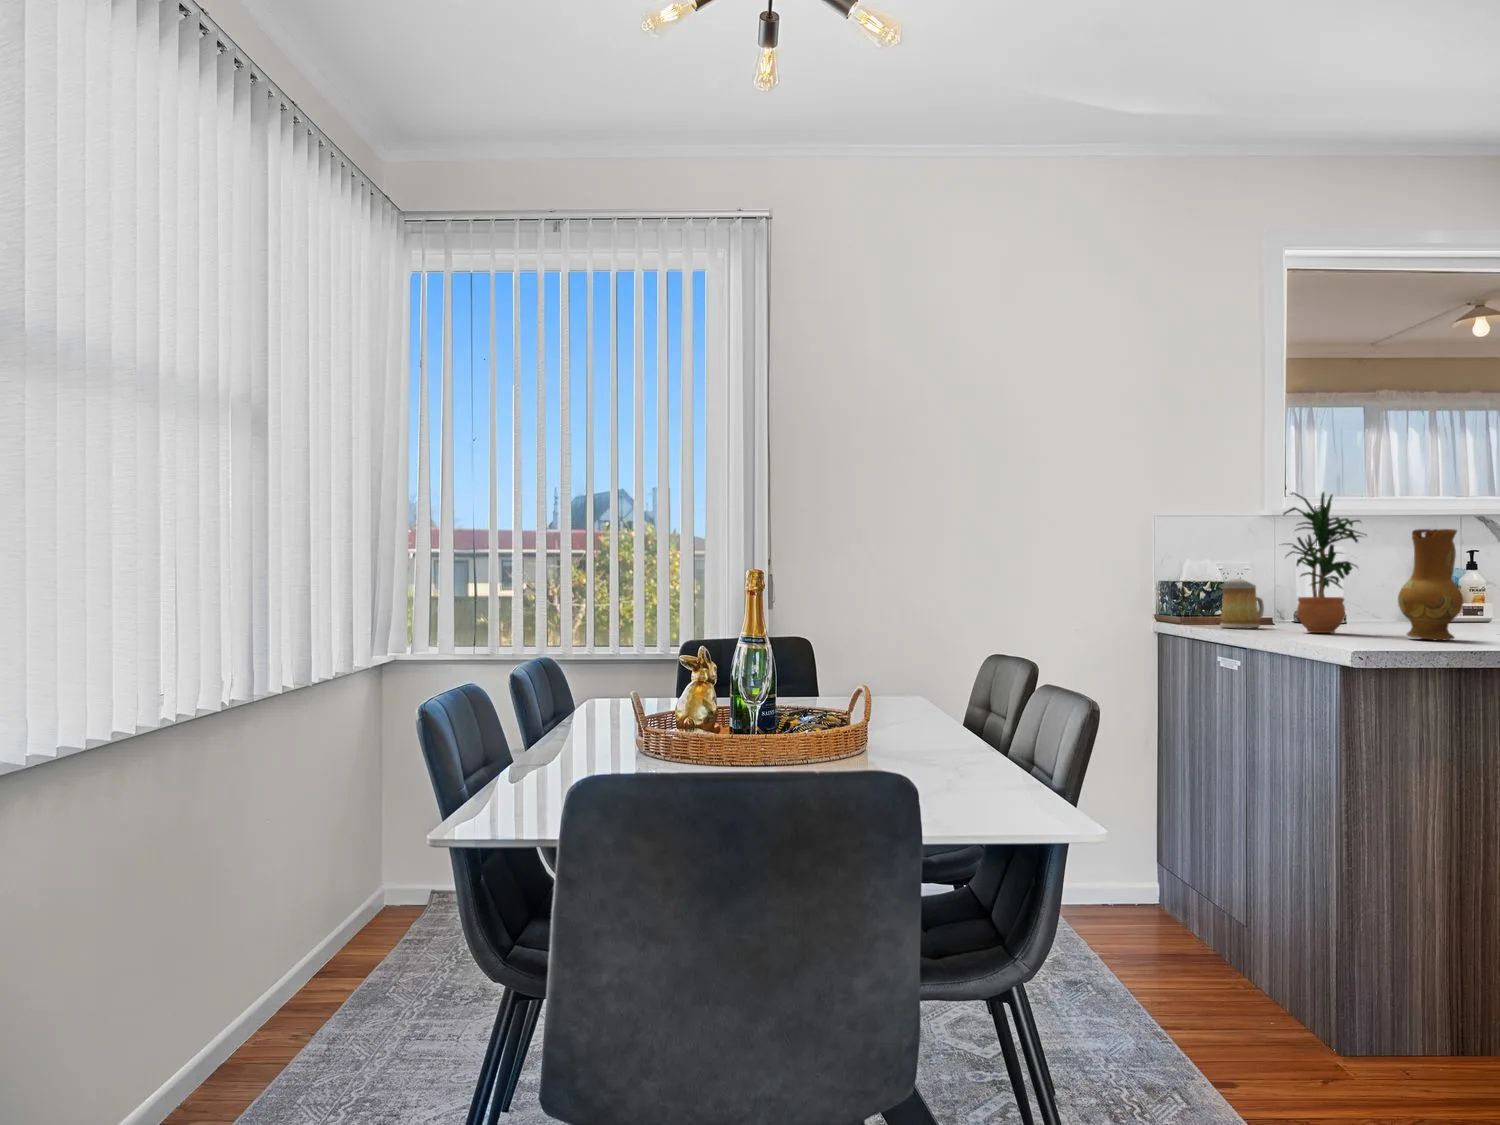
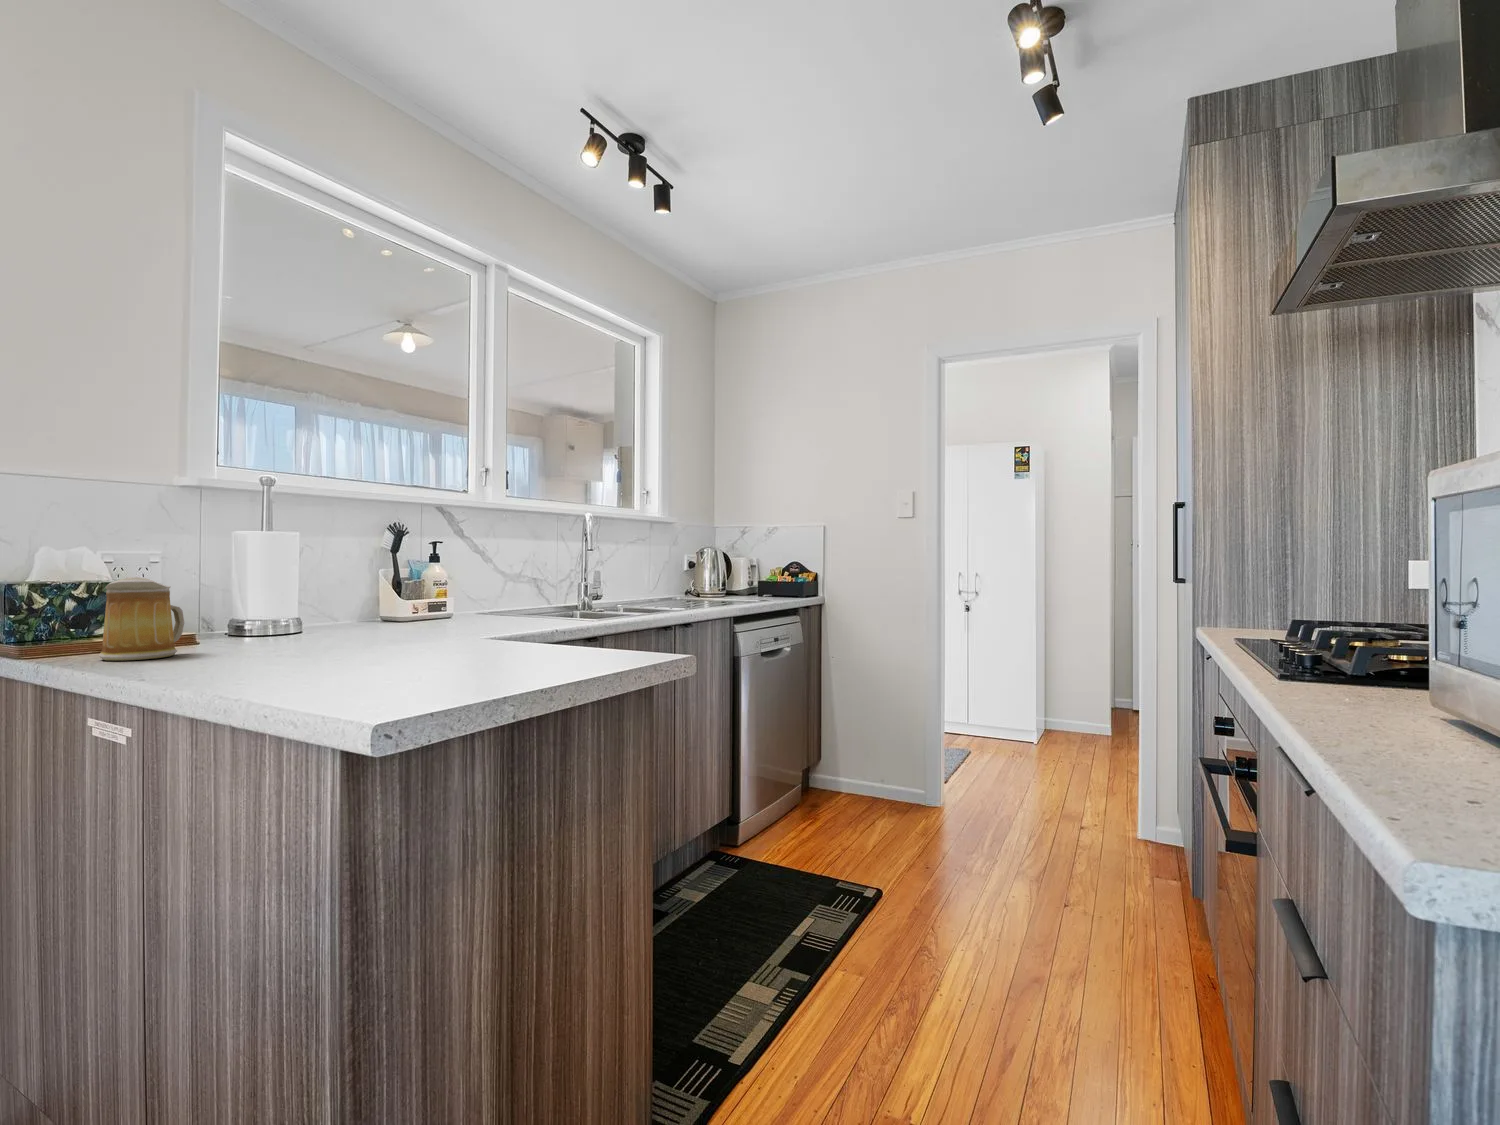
potted plant: present [1283,492,1366,633] -> none [208,439,352,661]
ceramic jug: present [1398,529,1463,640] -> none [401,506,483,663]

